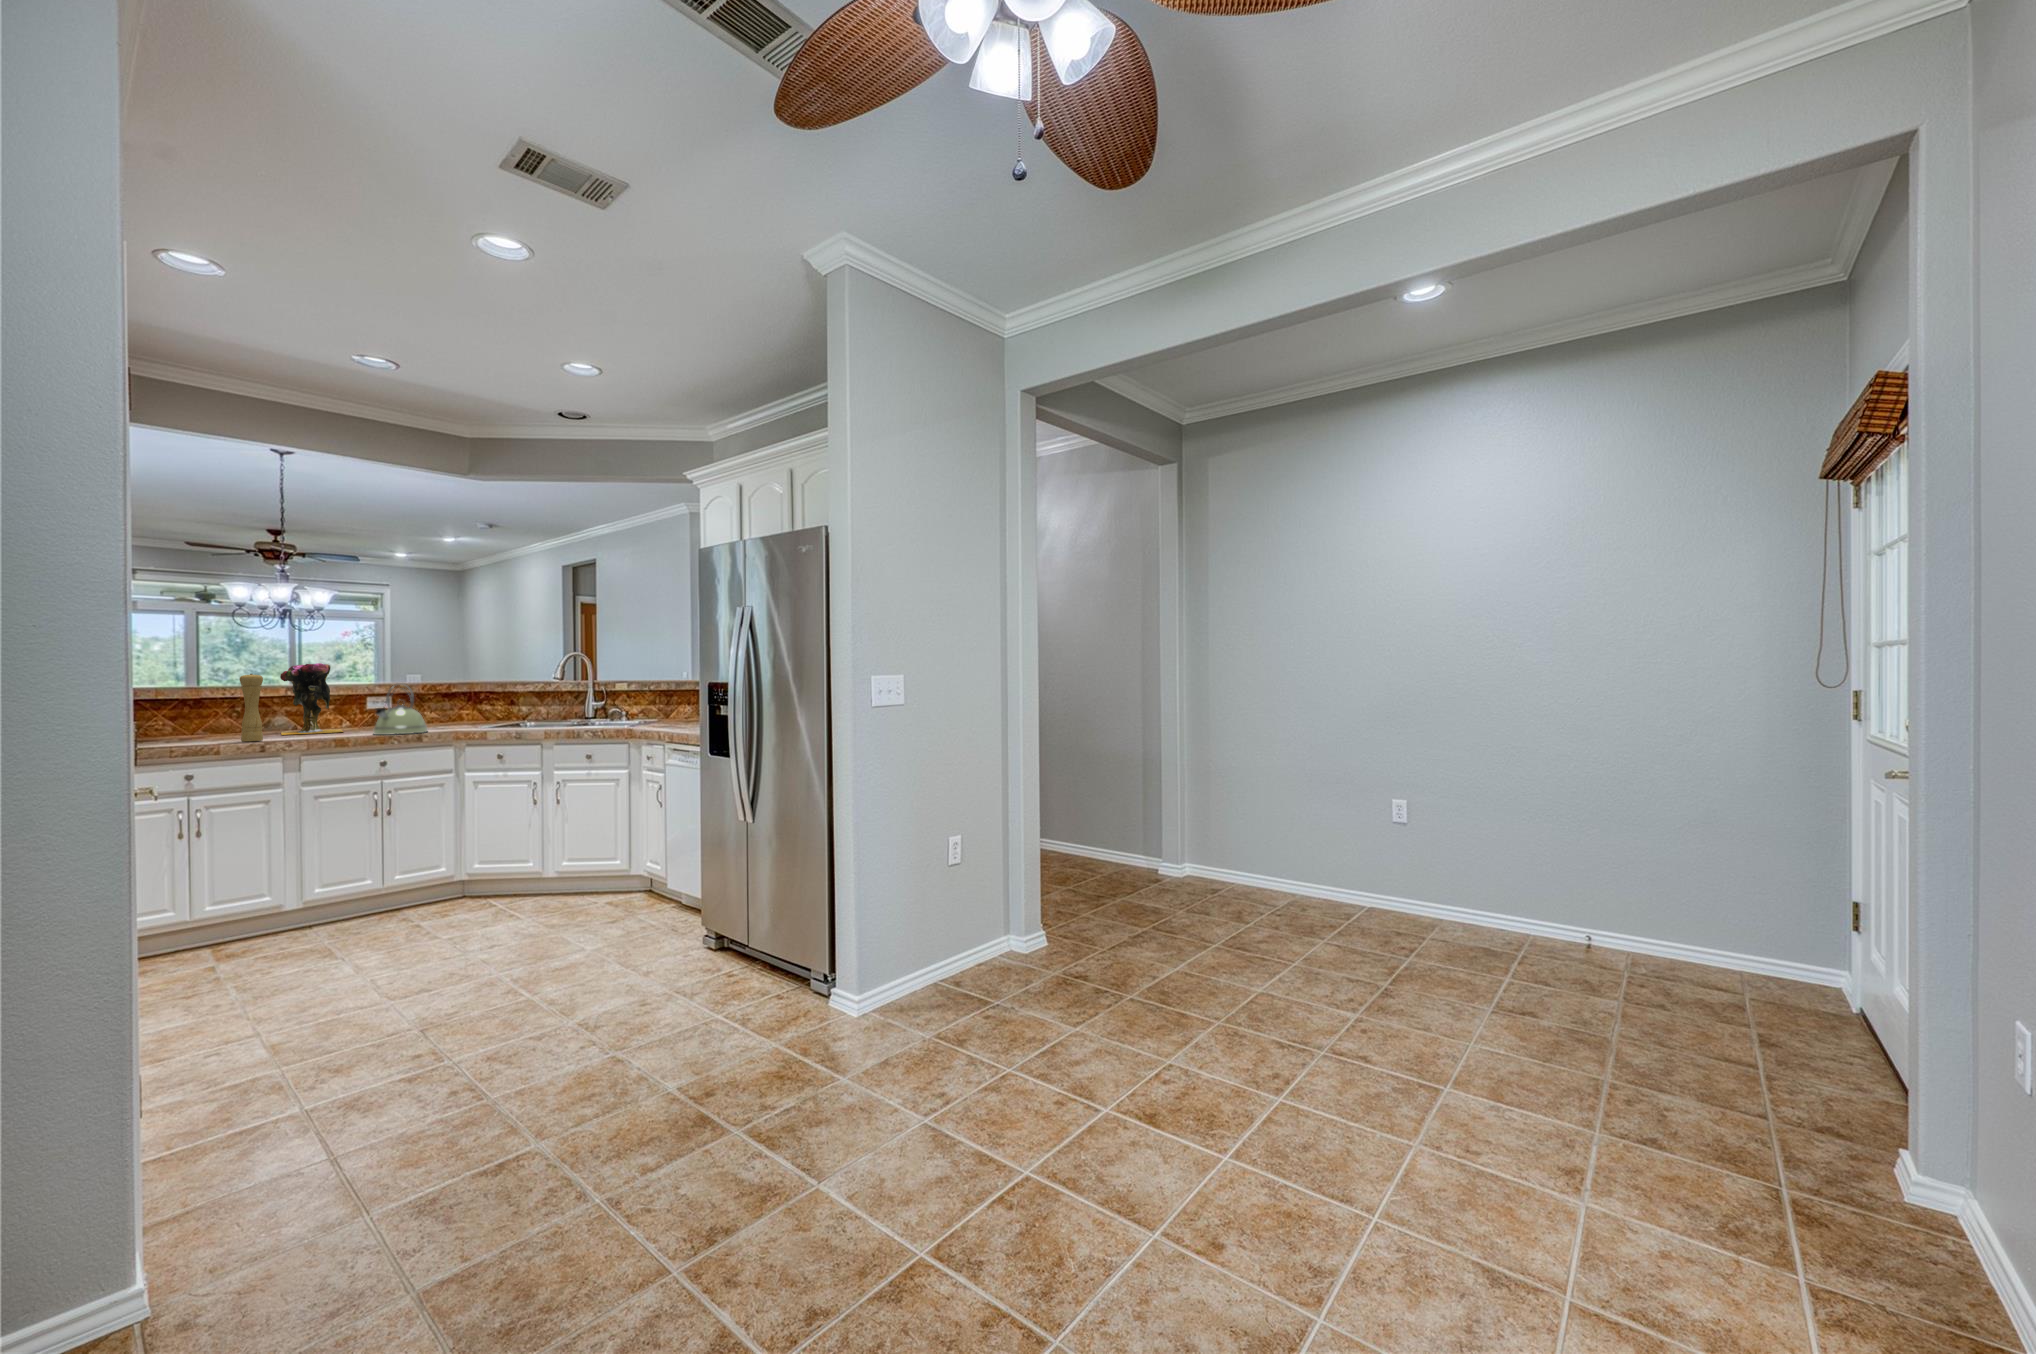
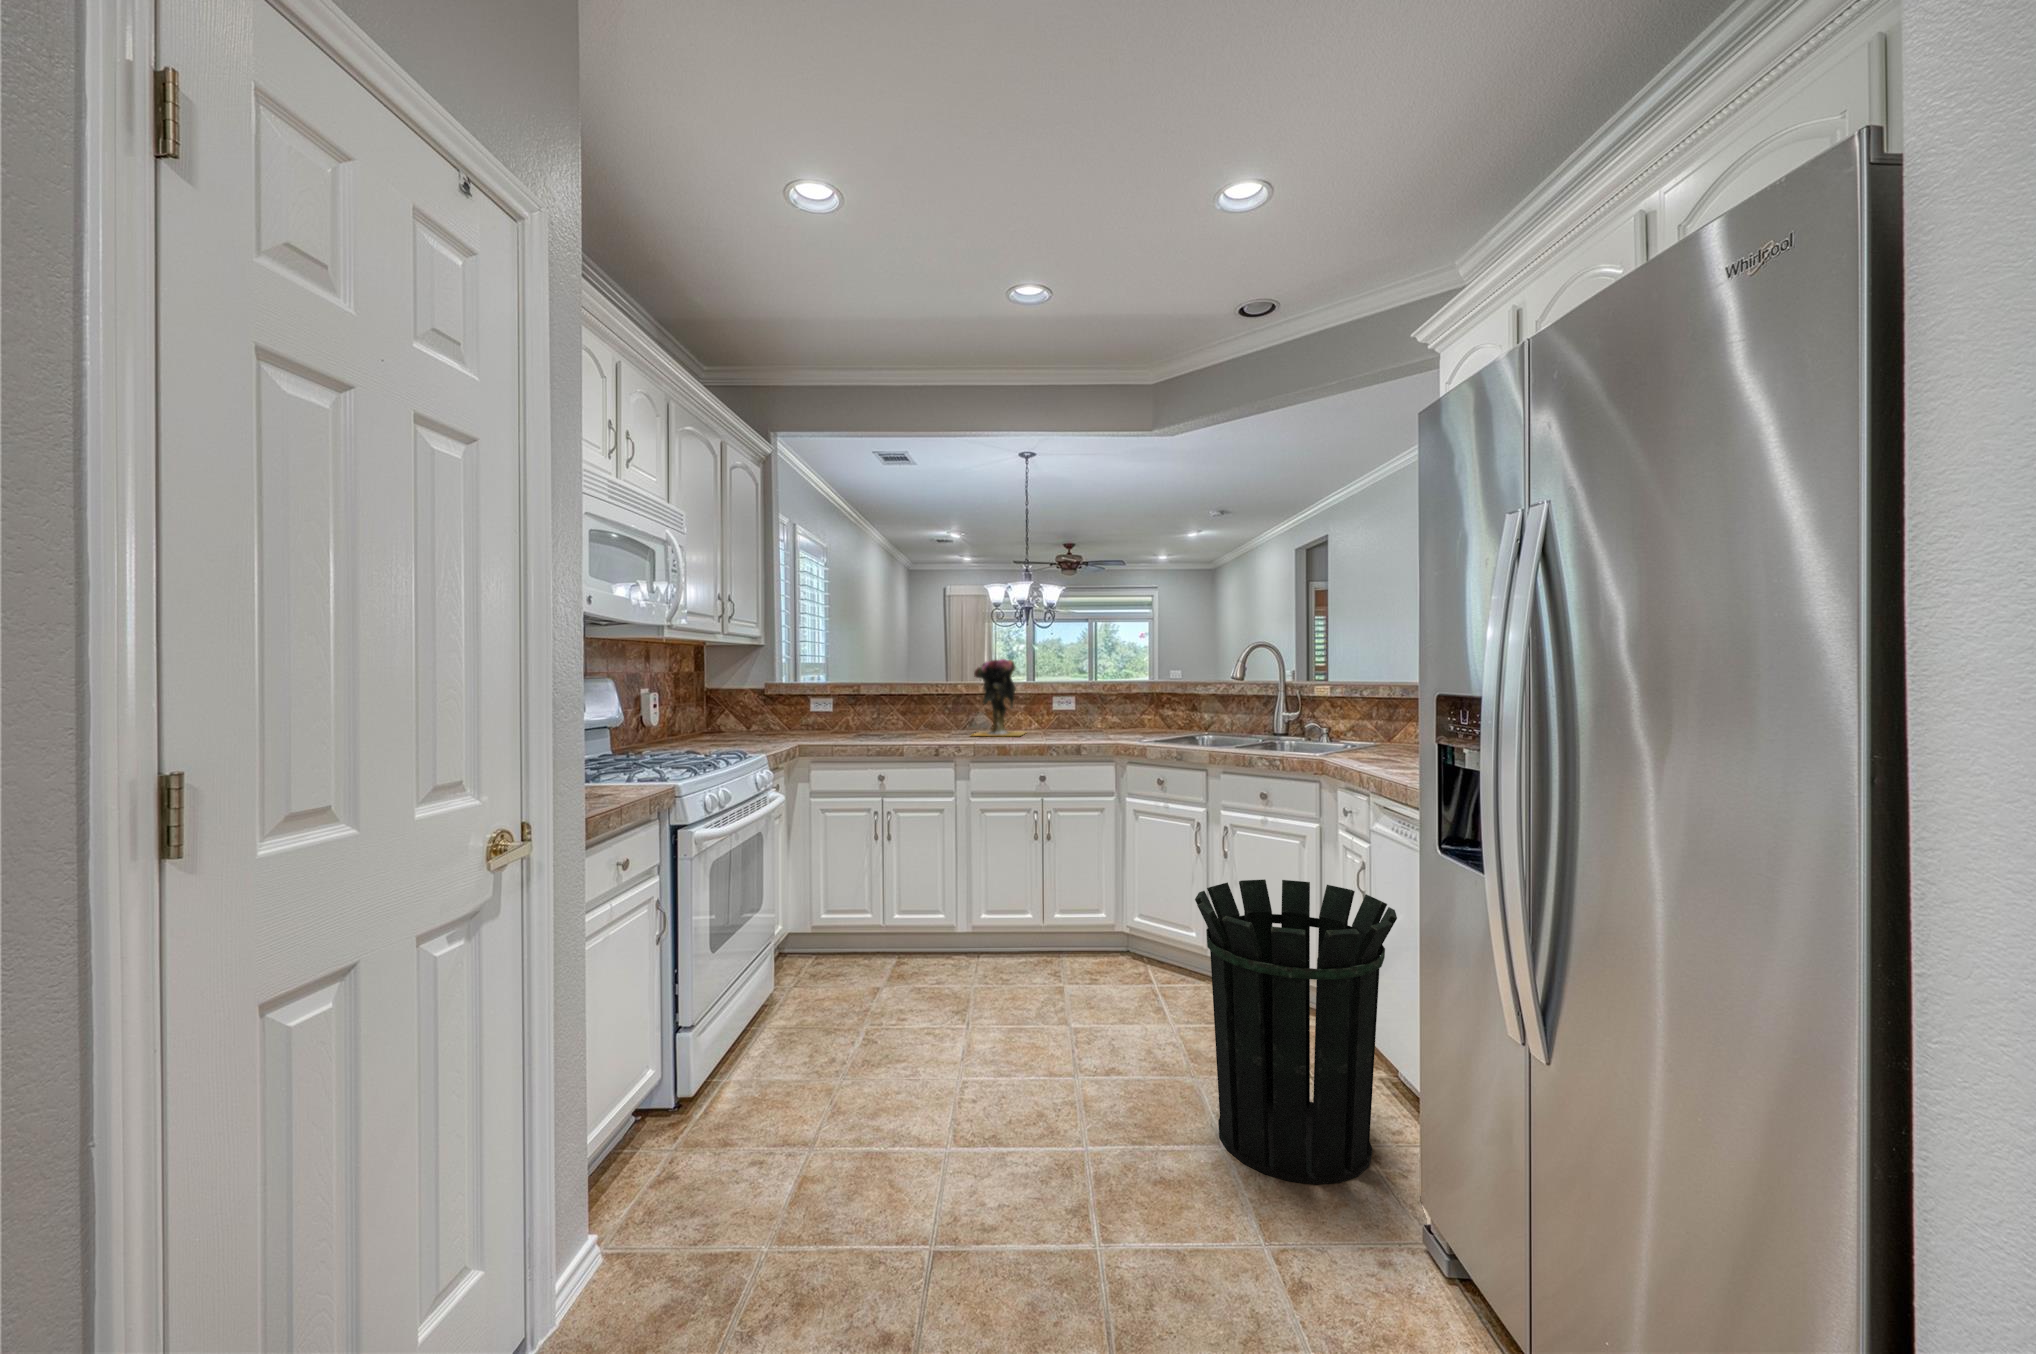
pepper mill: present [240,674,263,742] -> none [920,670,938,743]
kettle: present [373,685,428,735] -> none [1034,682,1088,744]
waste bin: none [565,796,687,954] -> present [1195,879,1397,1184]

